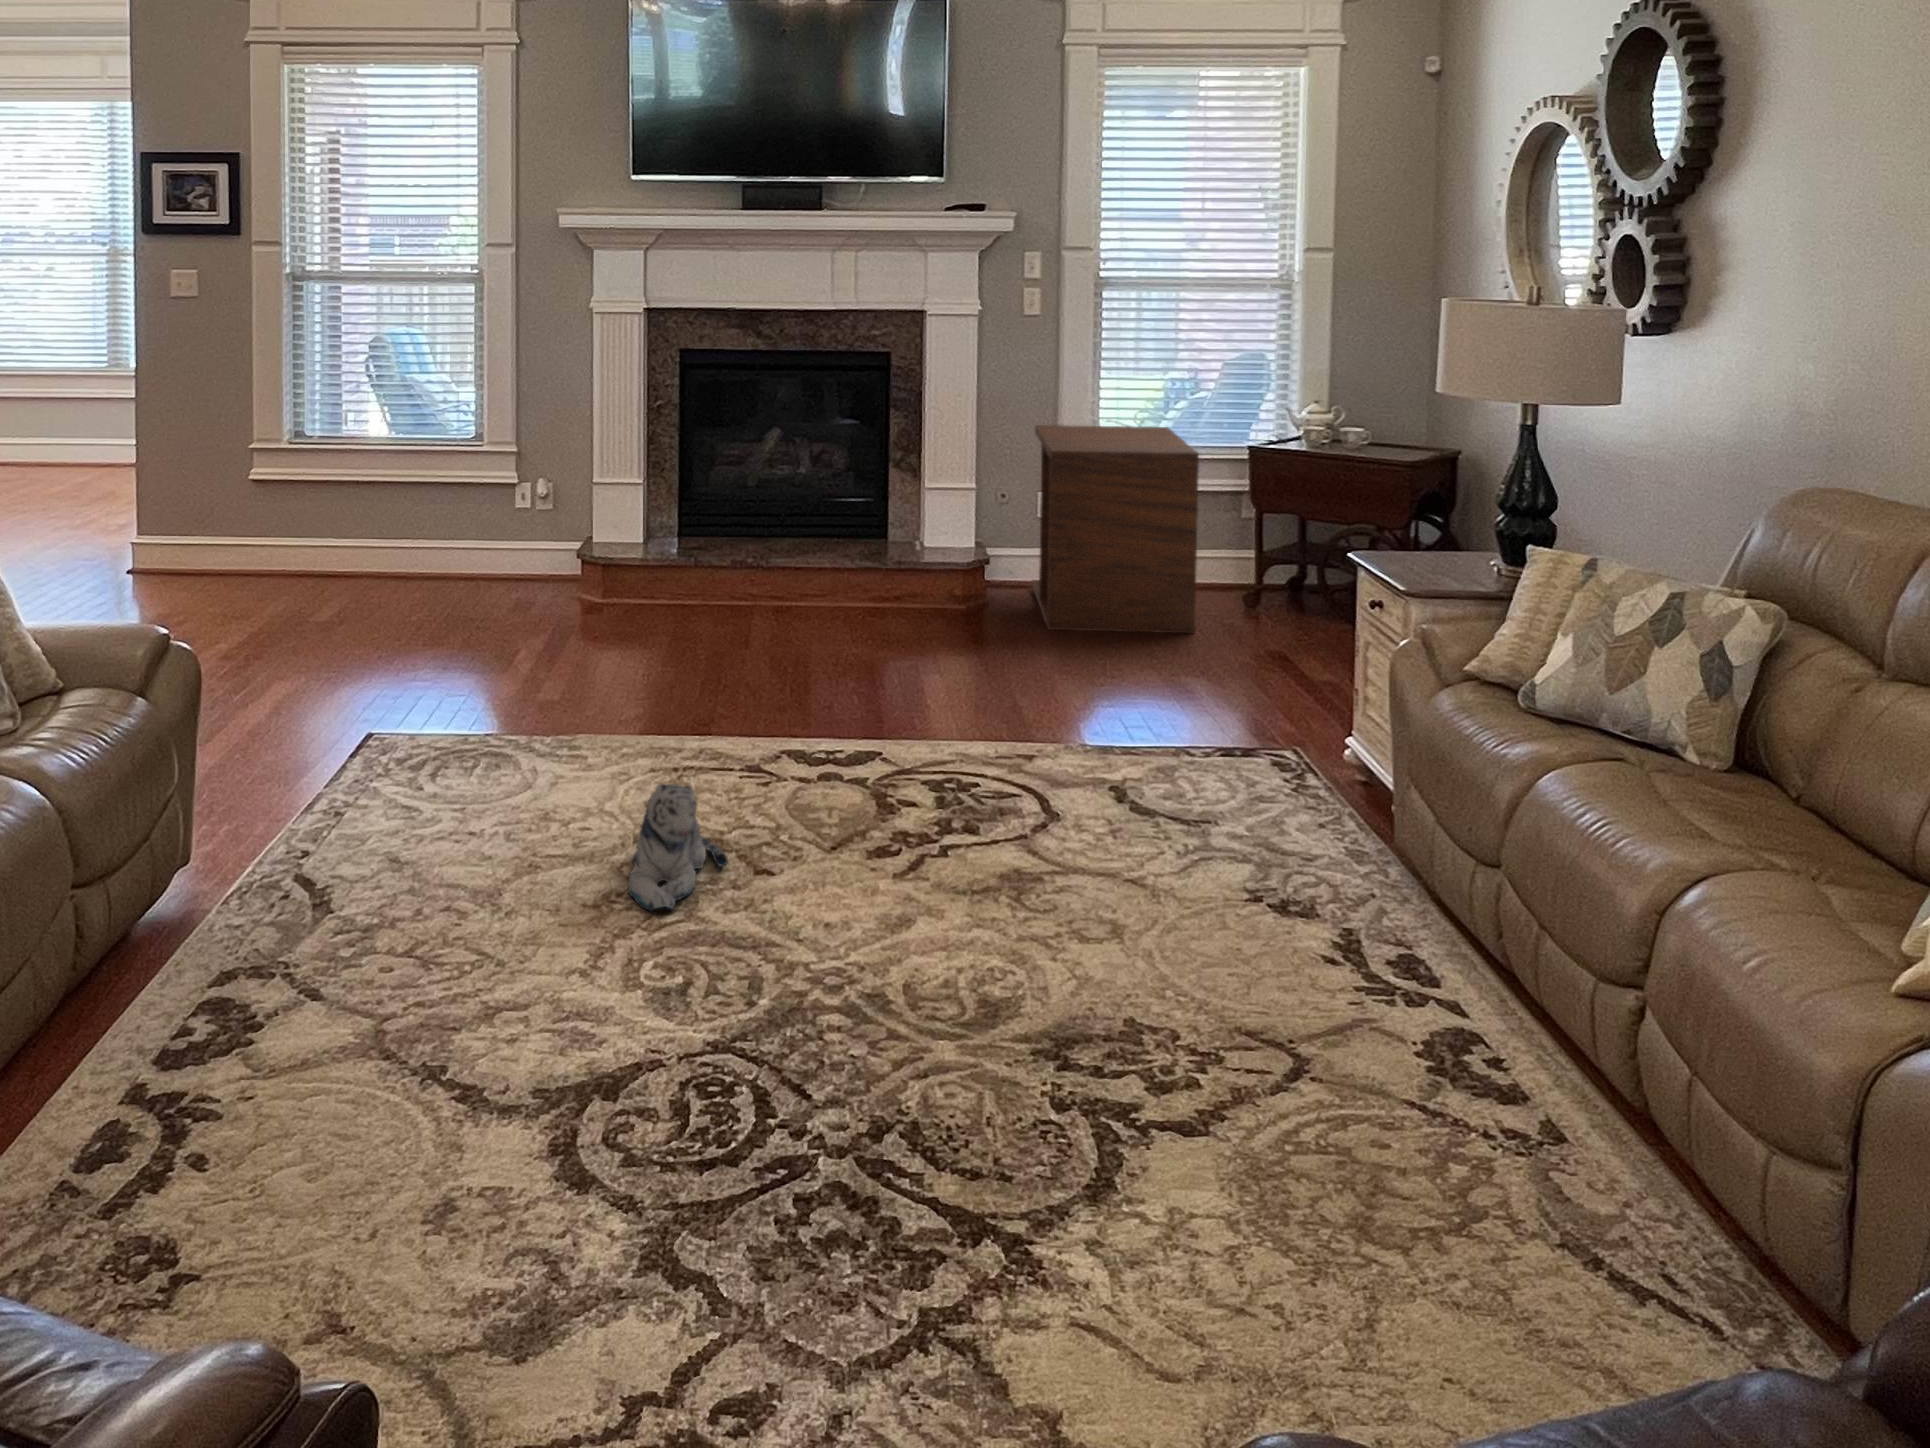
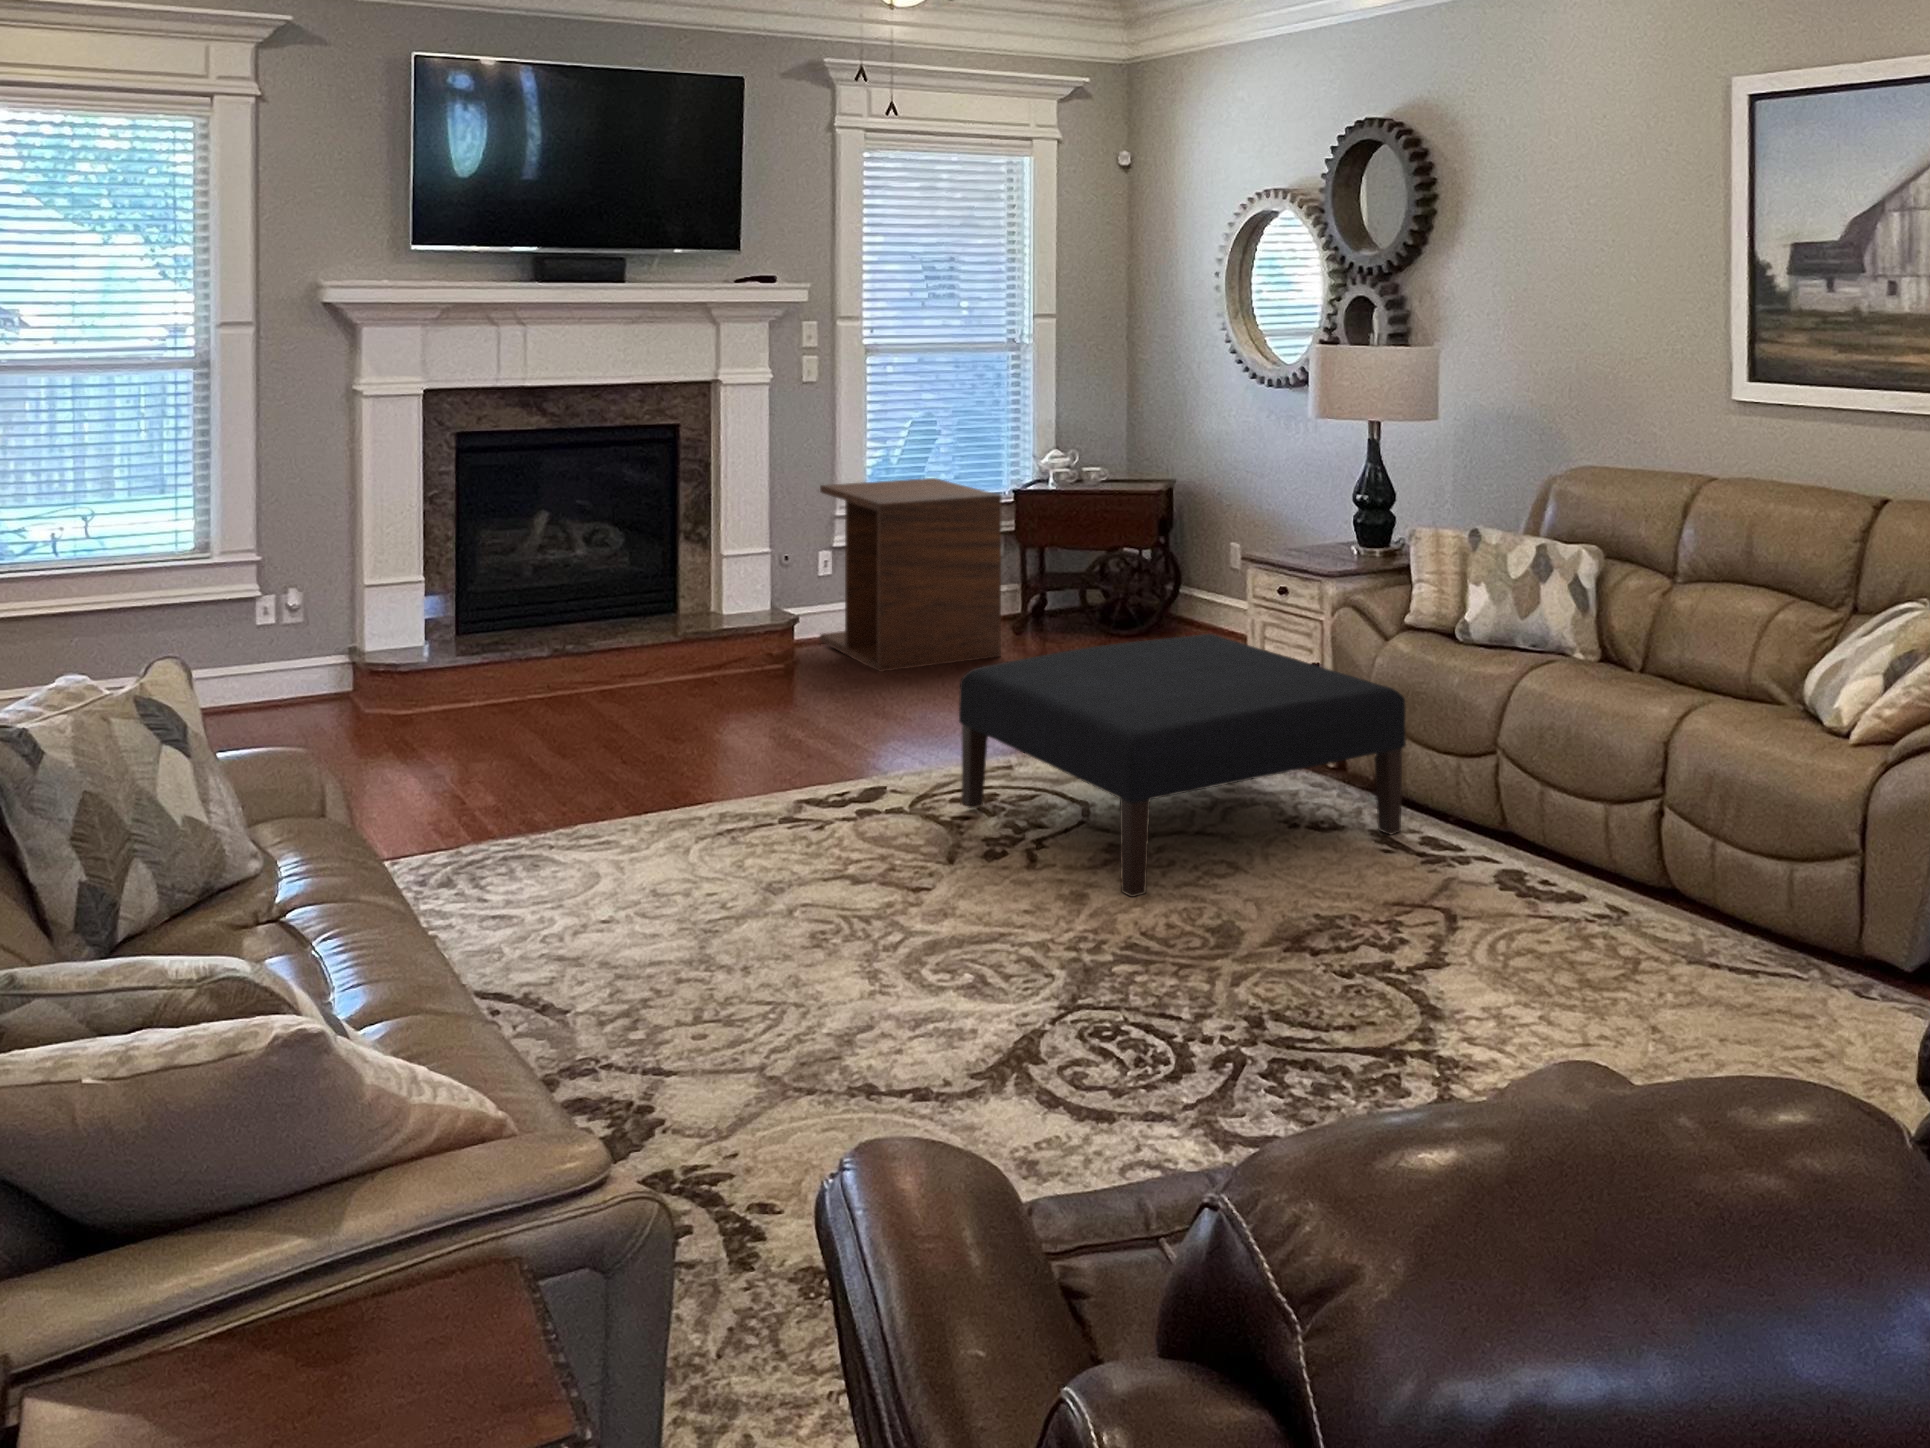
ottoman: none [920,645,1396,953] -> present [959,634,1406,897]
plush toy: present [628,784,728,911] -> none [792,818,886,936]

